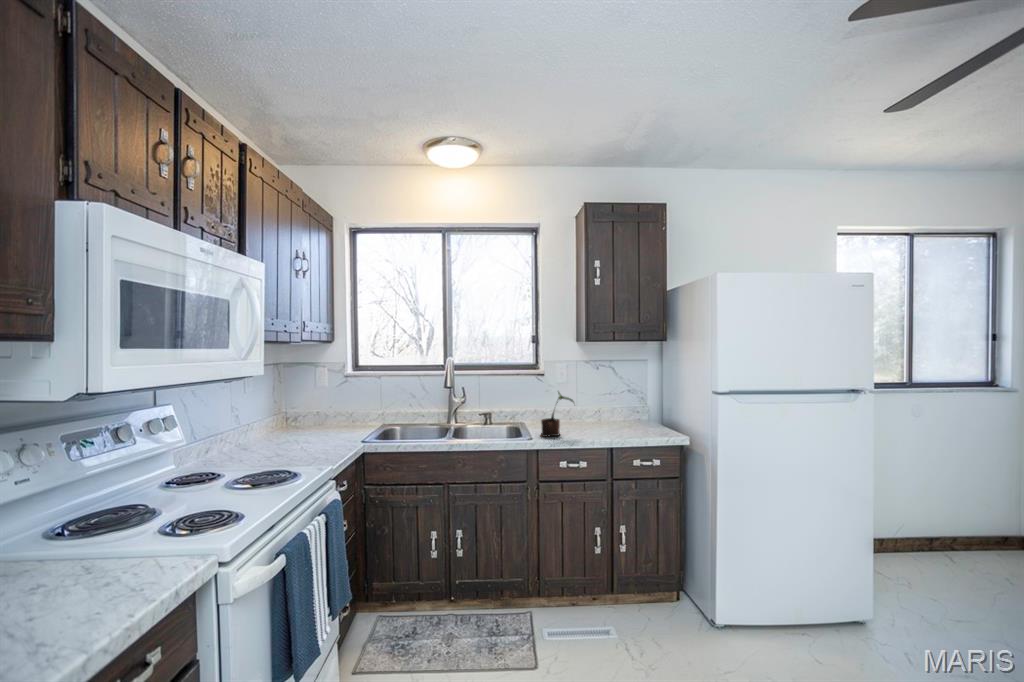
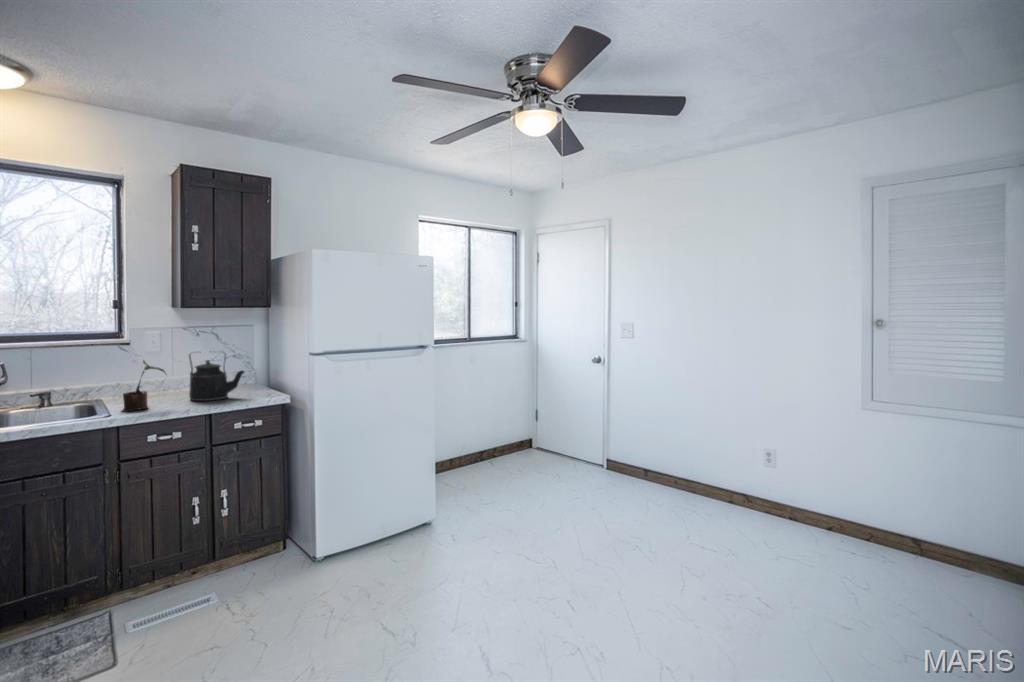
kettle: none [592,384,641,433] -> present [189,354,244,401]

